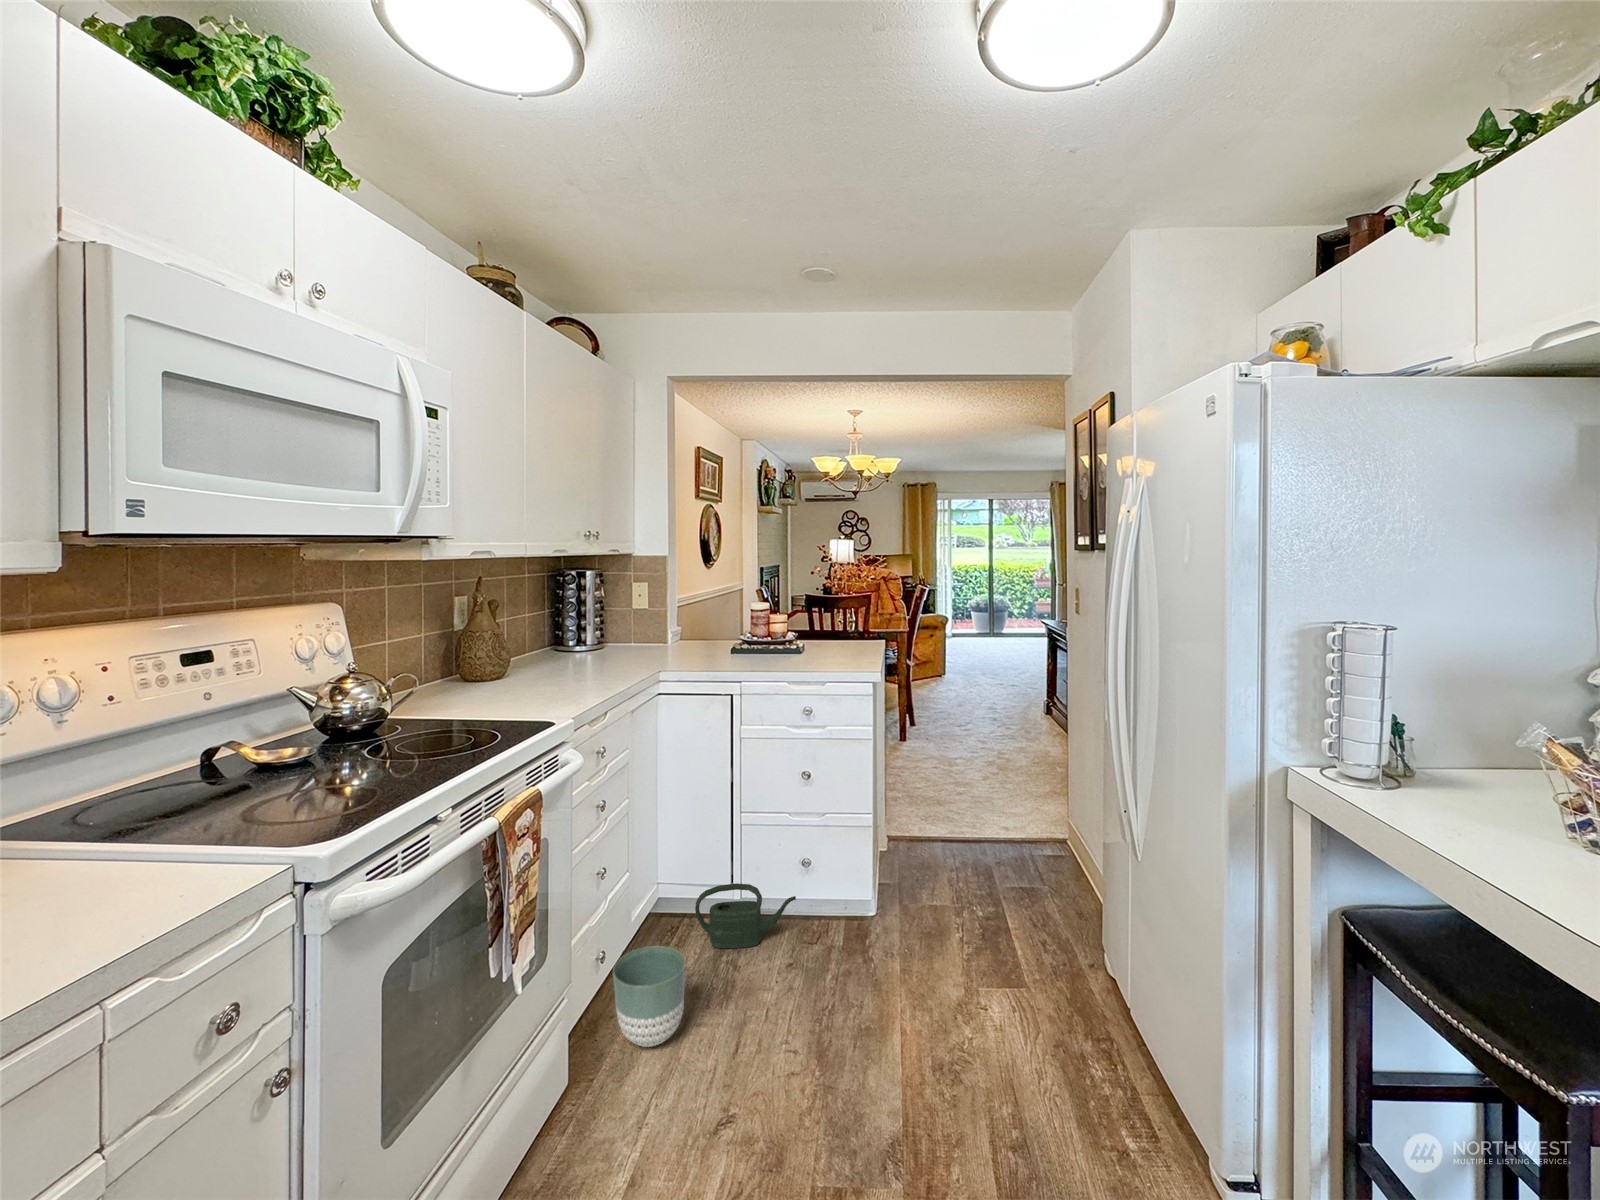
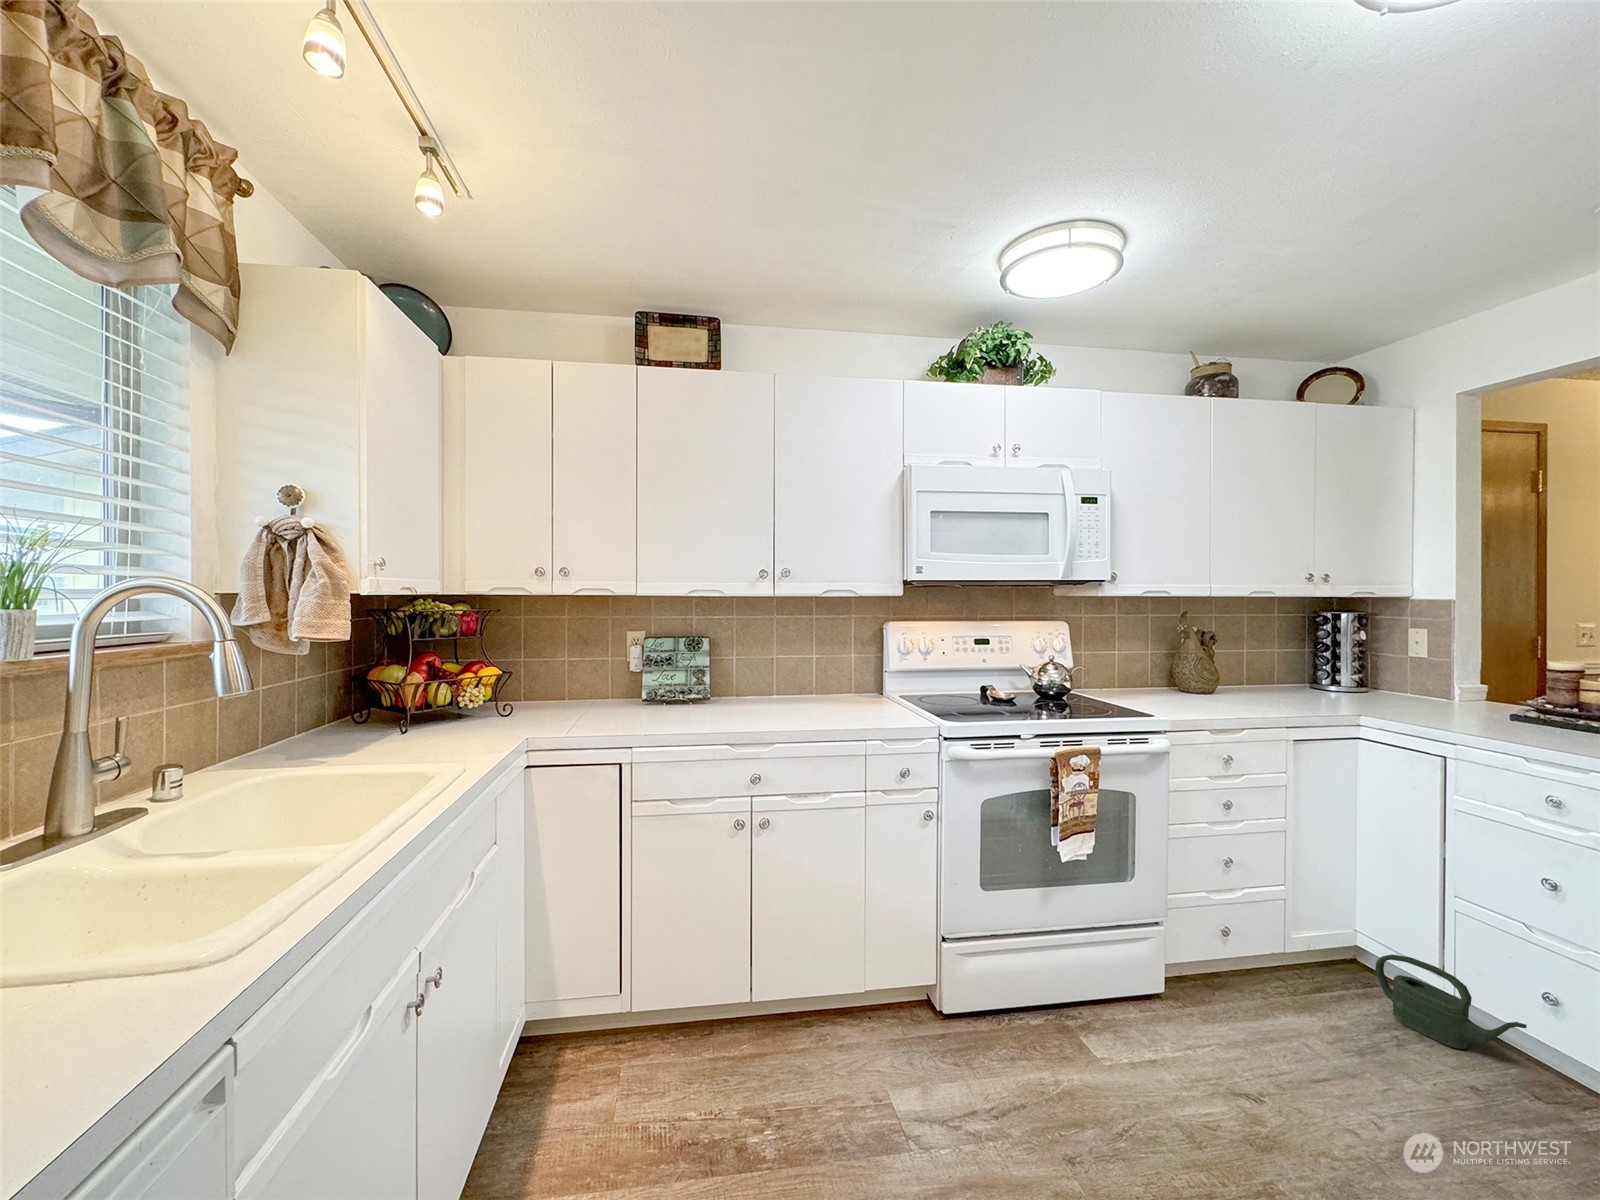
planter: present [613,946,685,1047] -> none [1216,938,1292,1028]

